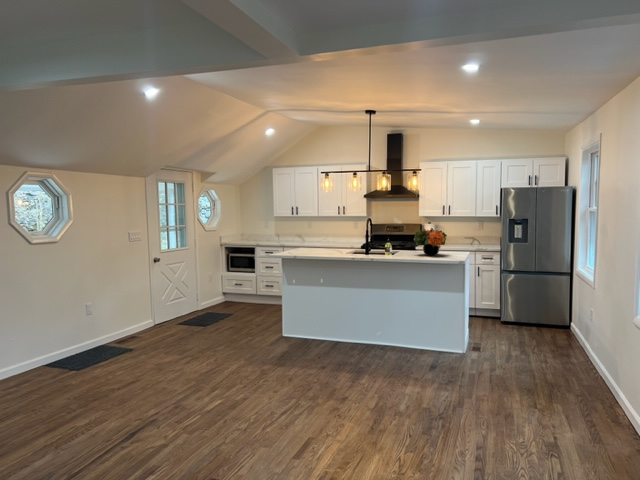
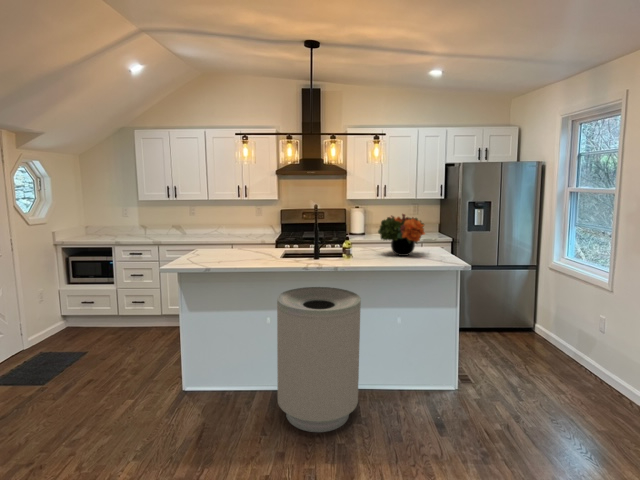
trash can: none [340,273,391,357] -> present [277,287,361,432]

